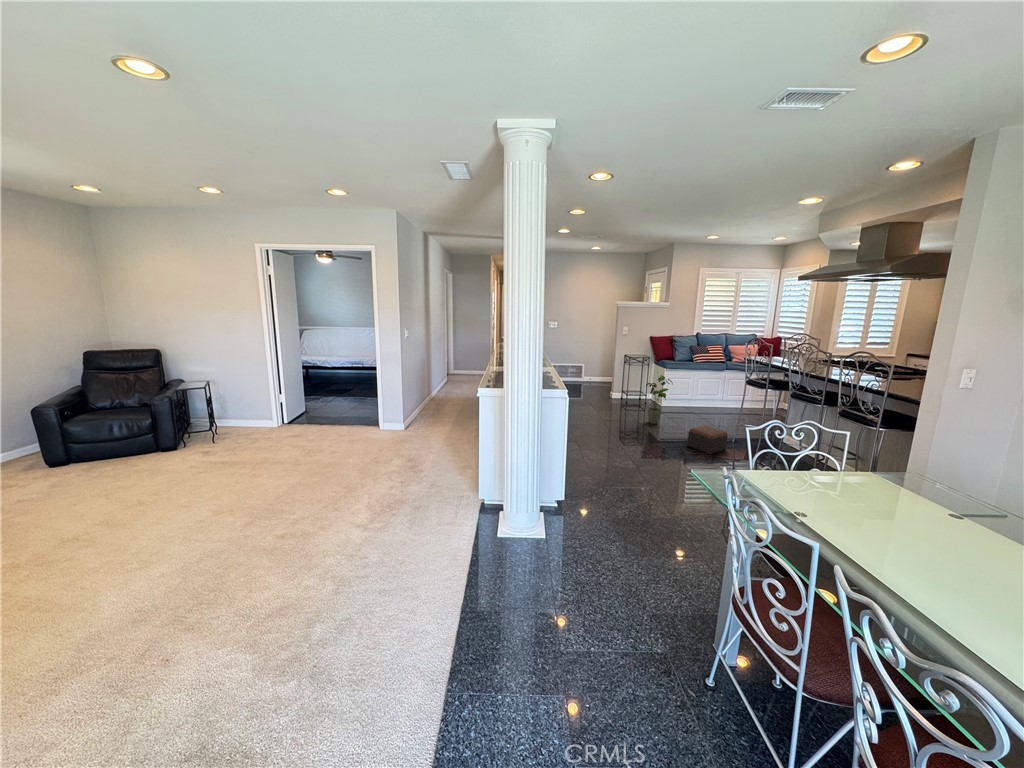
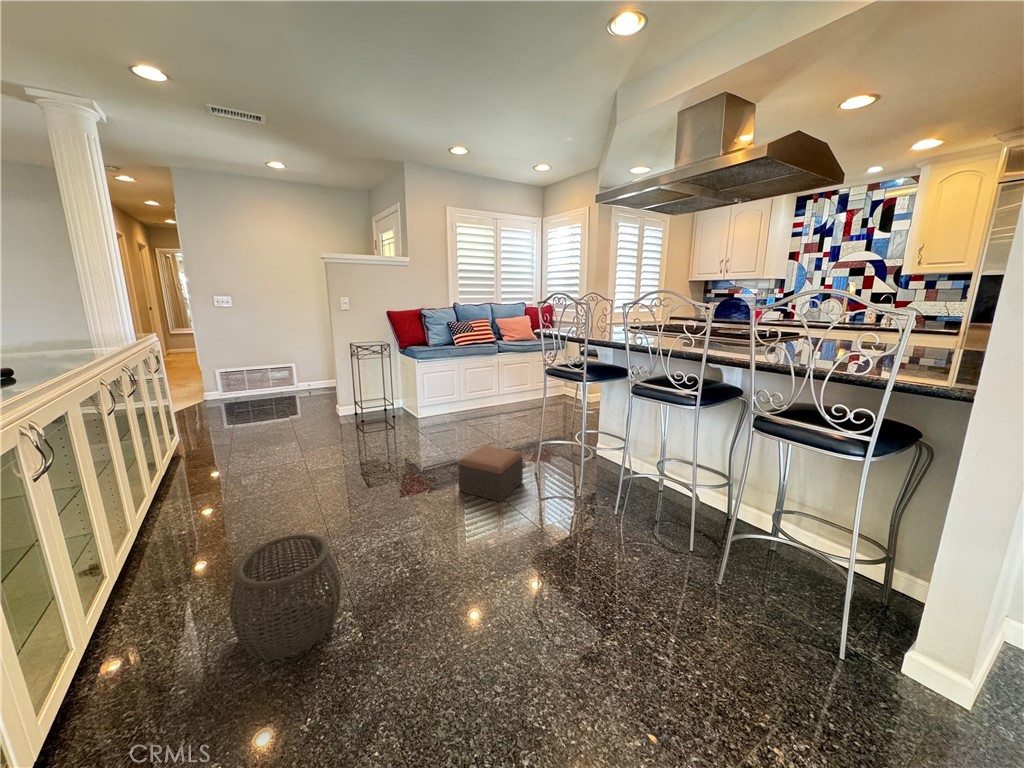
house plant: present [646,376,673,424] -> none [377,367,423,455]
woven basket: none [604,435,641,473] -> present [229,534,342,662]

